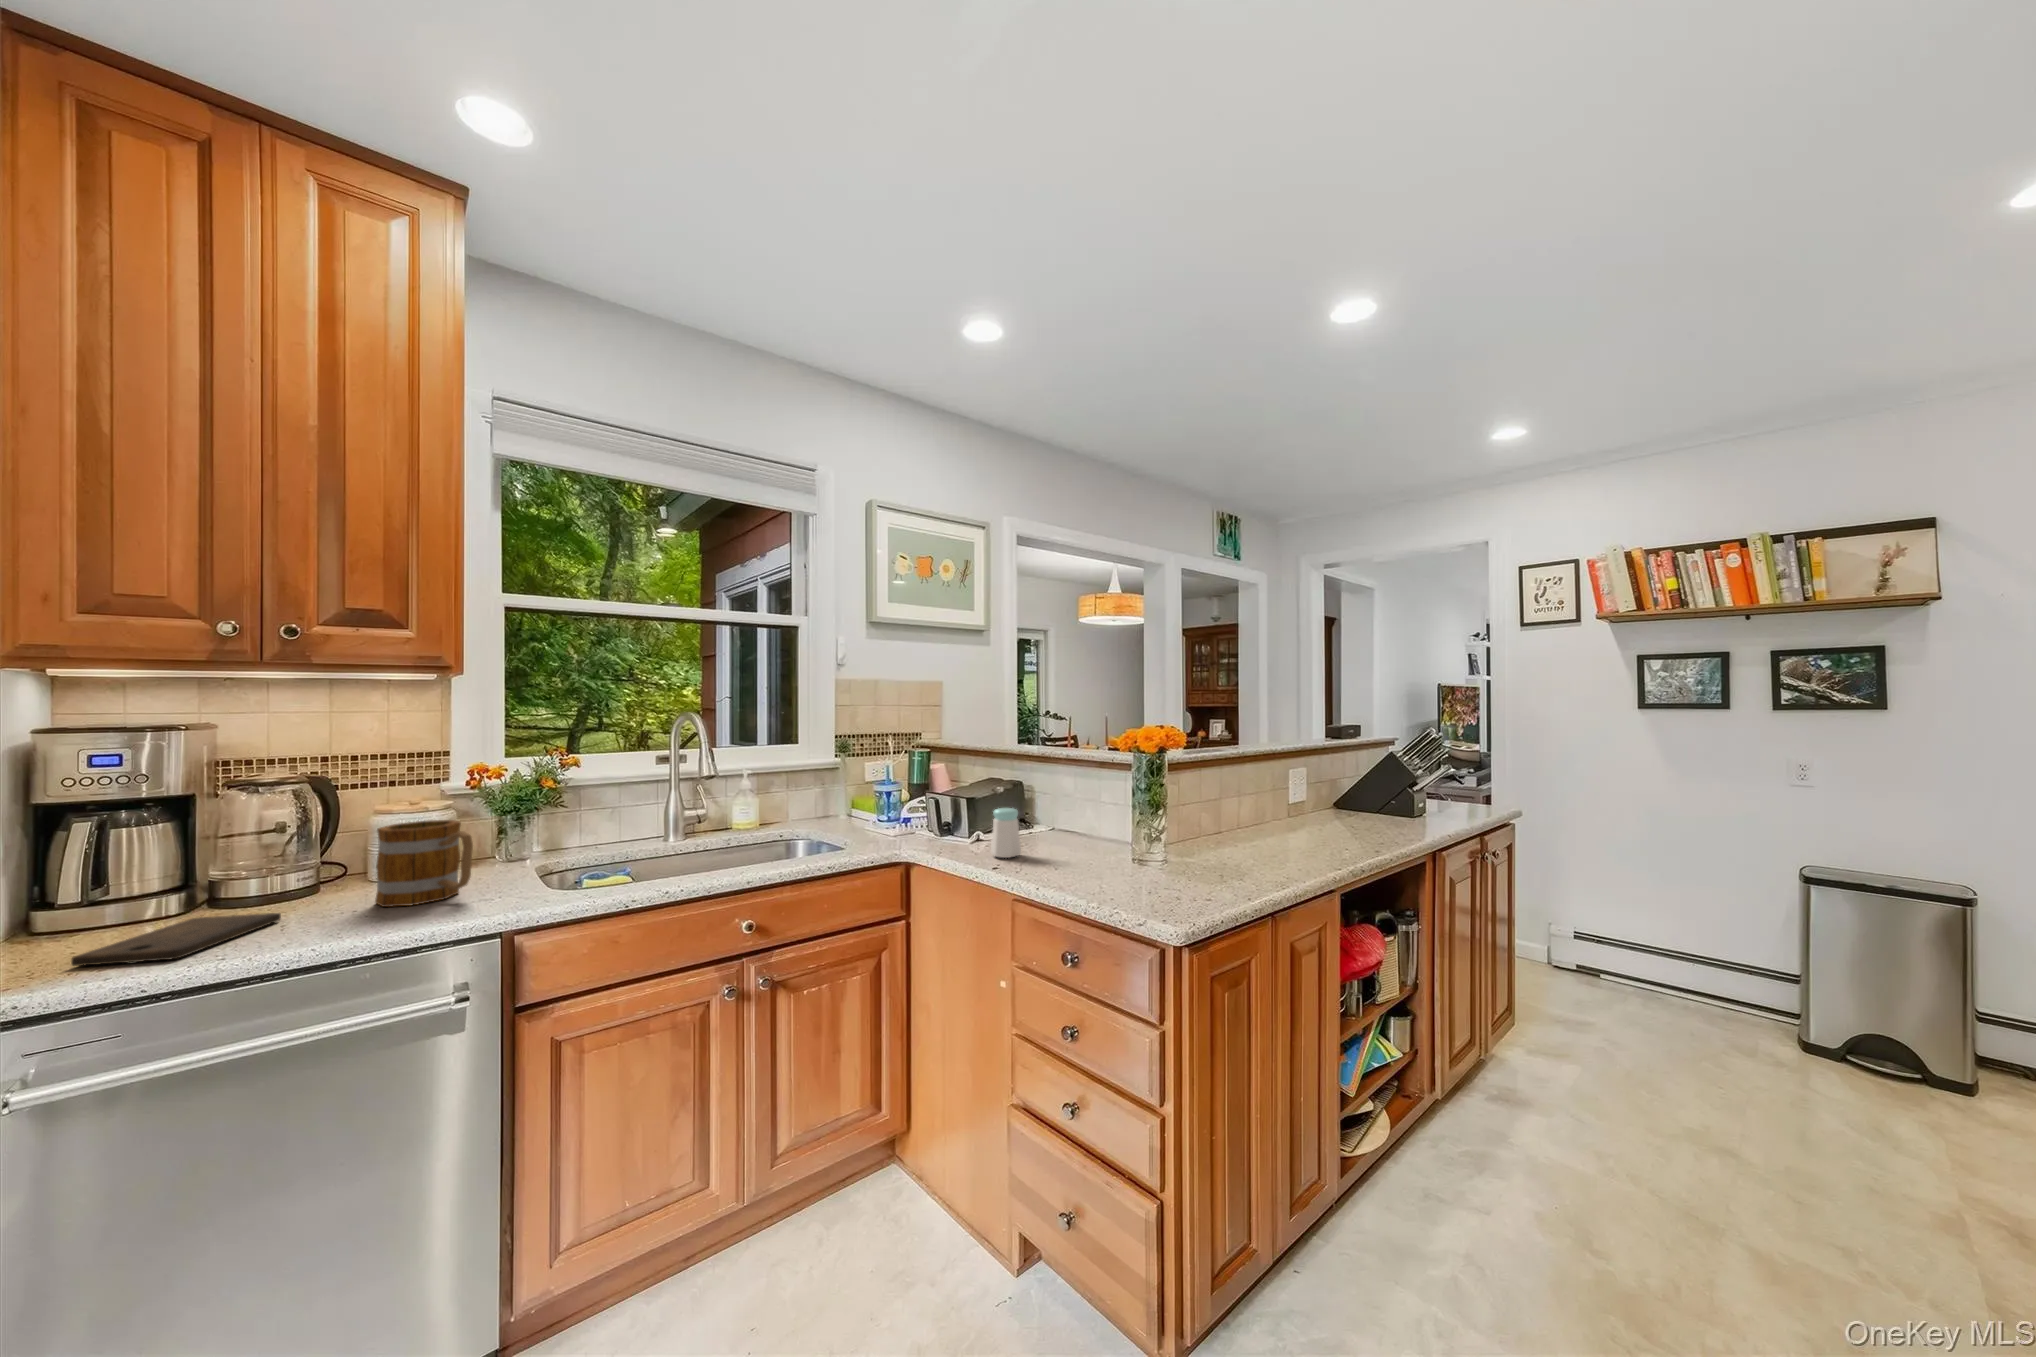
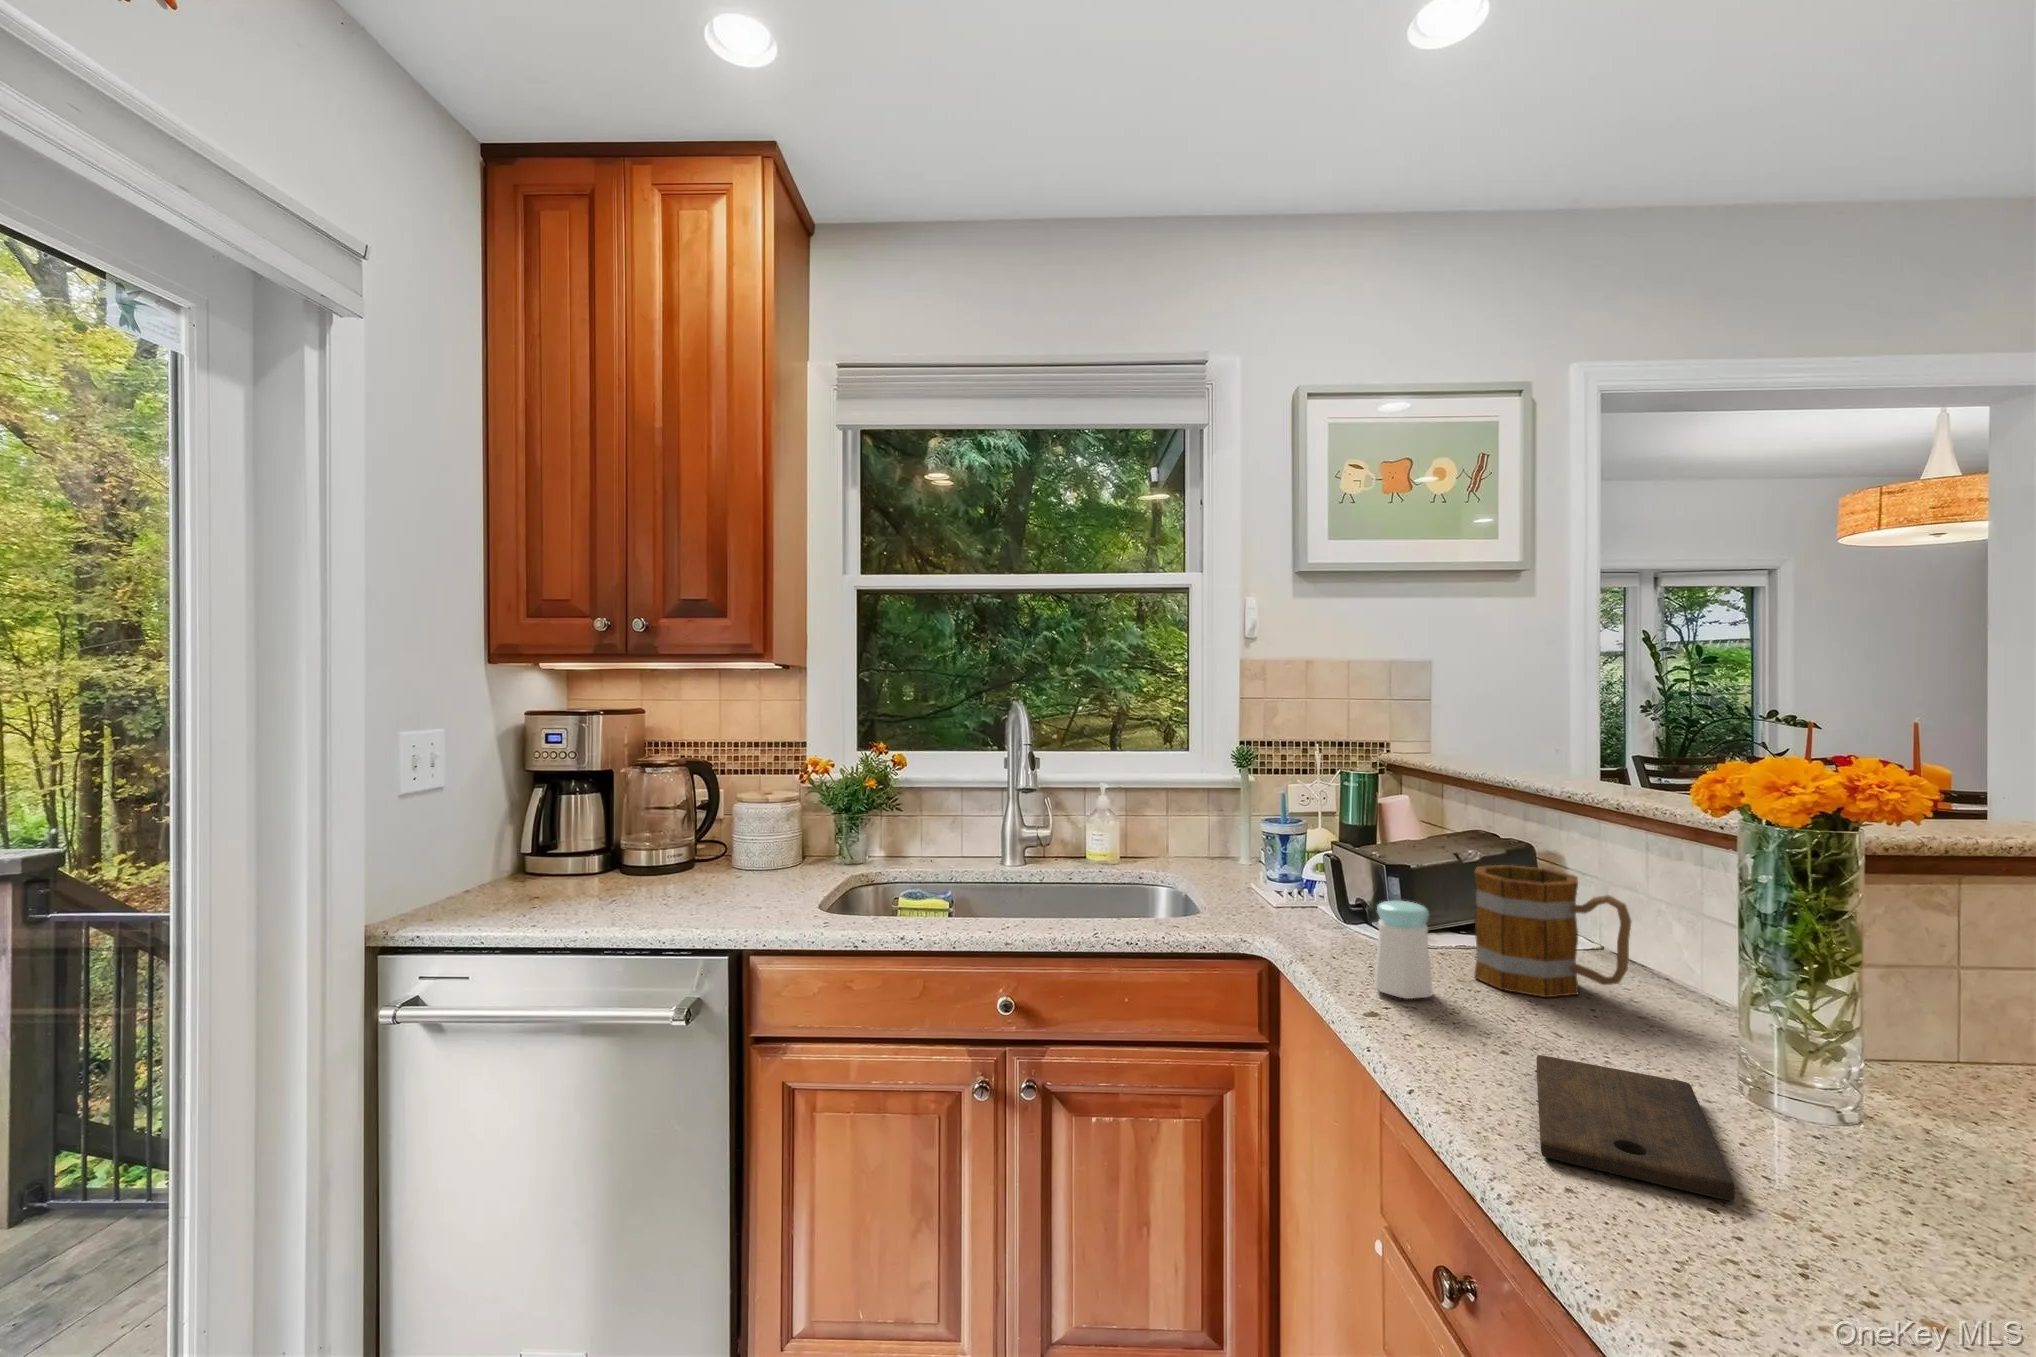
mug: present [375,820,473,907] -> present [1474,865,1631,997]
cutting board: present [71,913,281,966] -> present [1536,1055,1735,1201]

